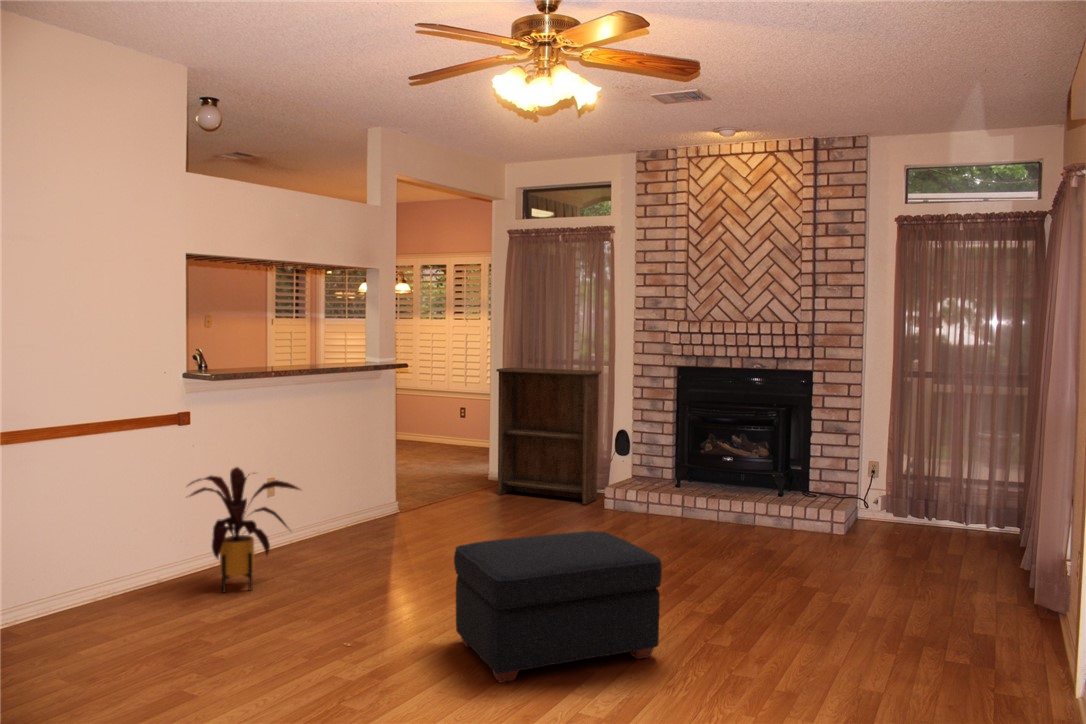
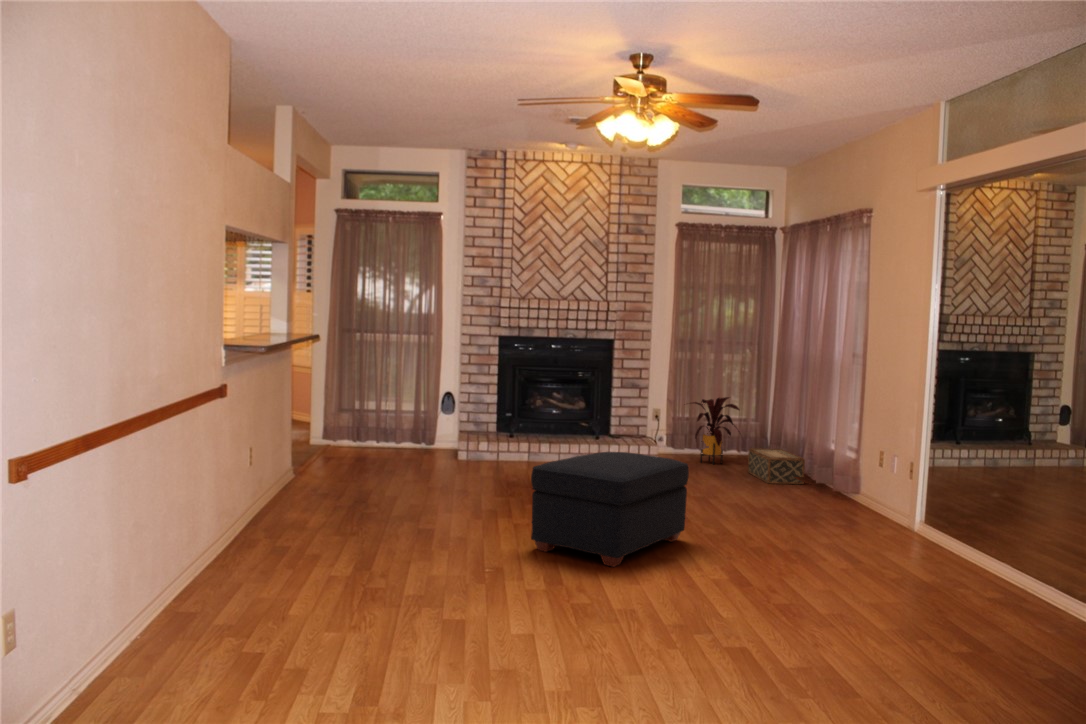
bookshelf: present [496,367,601,505] -> none [347,337,445,459]
house plant: present [189,467,299,592] -> present [693,397,740,465]
woven basket: none [960,529,1021,593] -> present [748,448,805,484]

